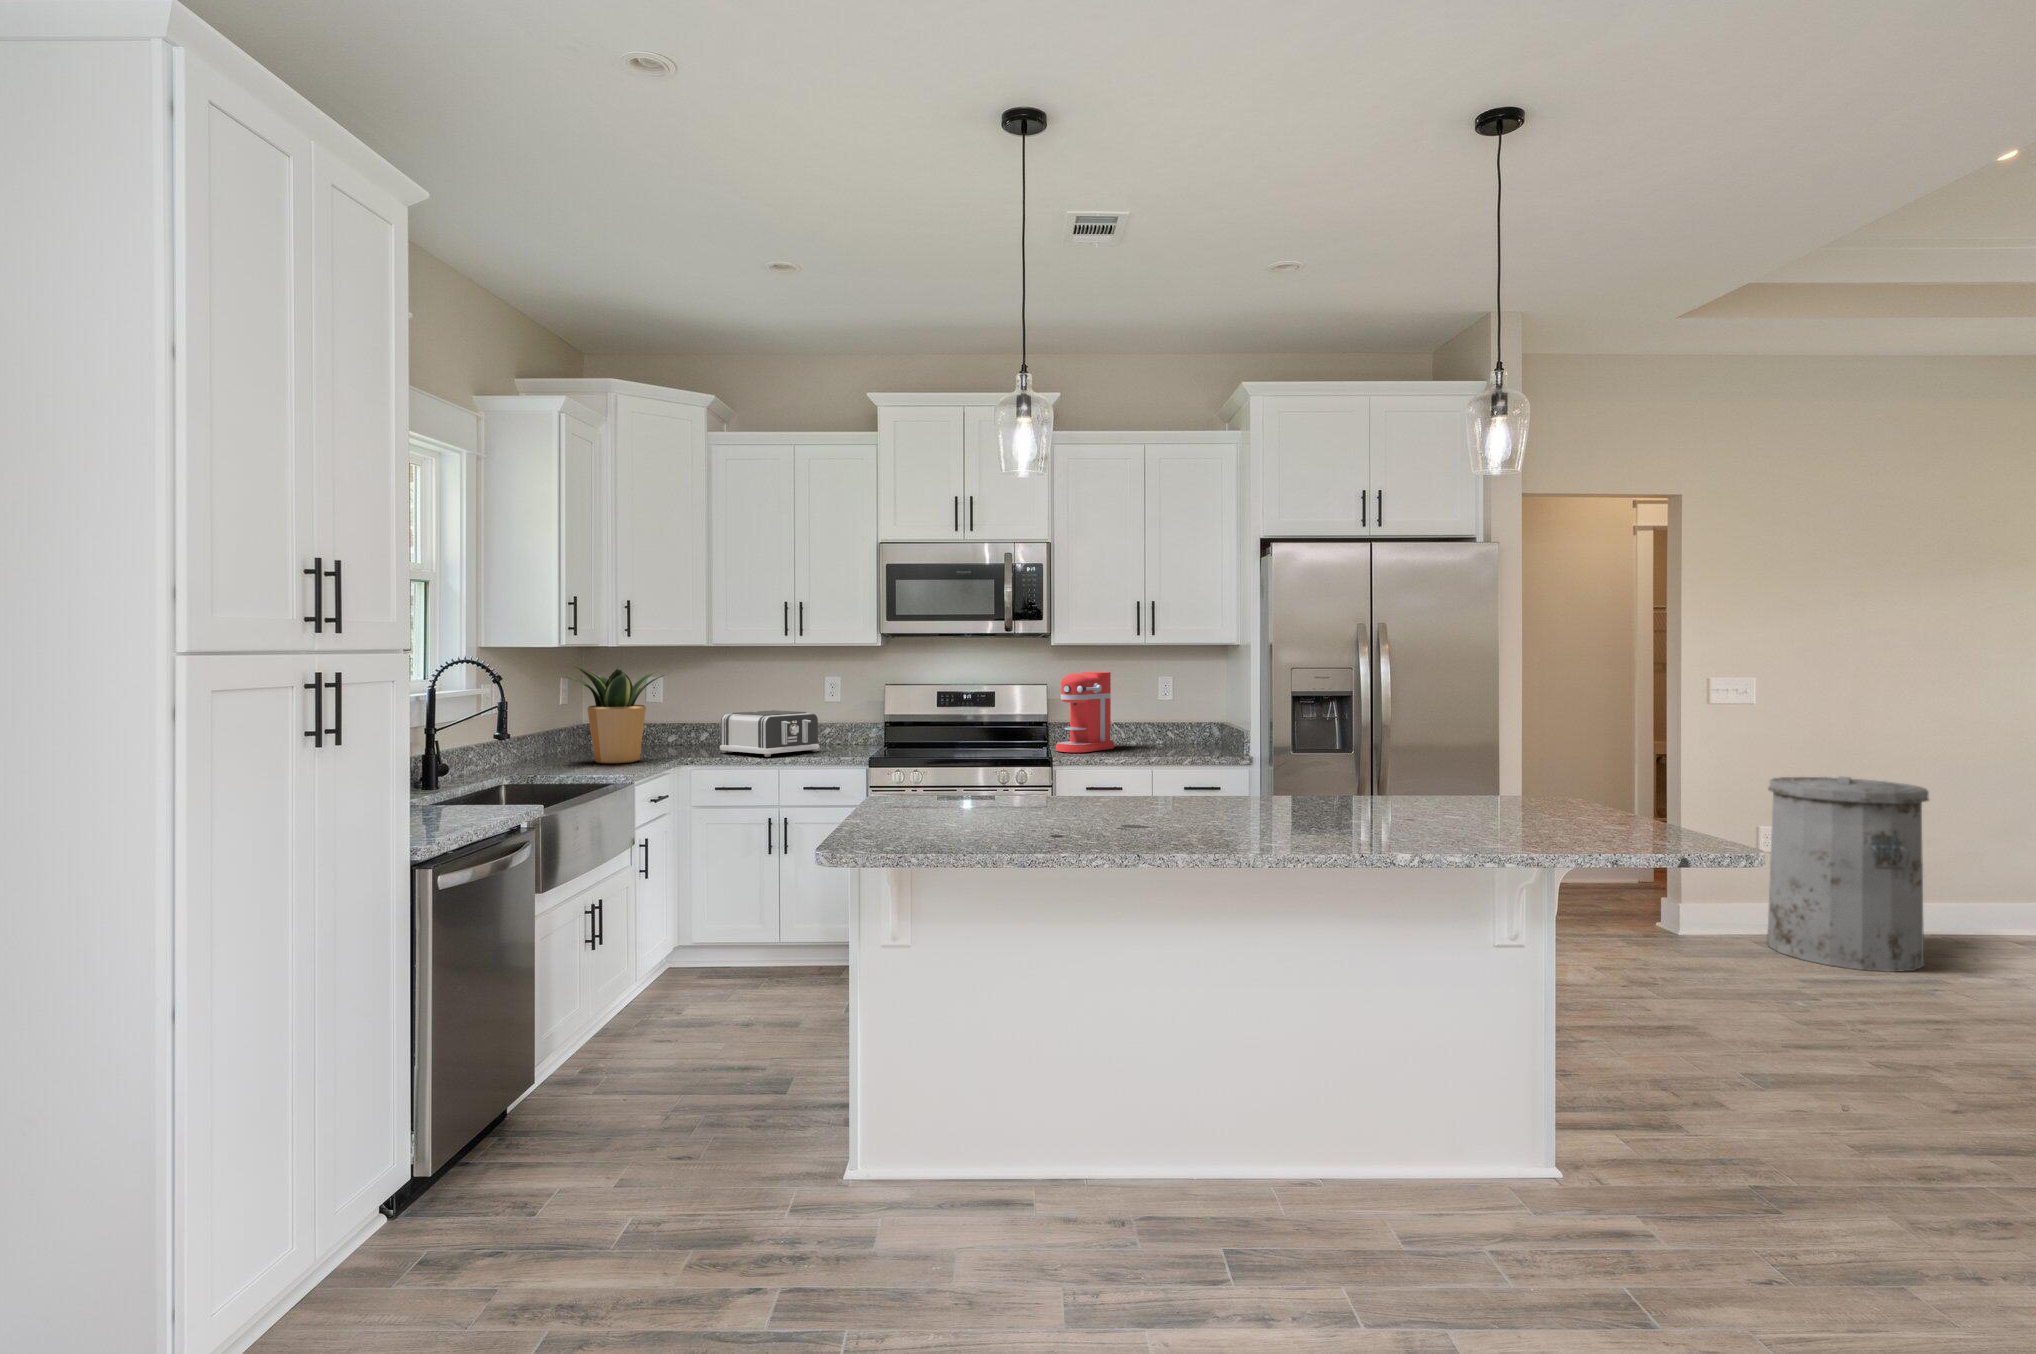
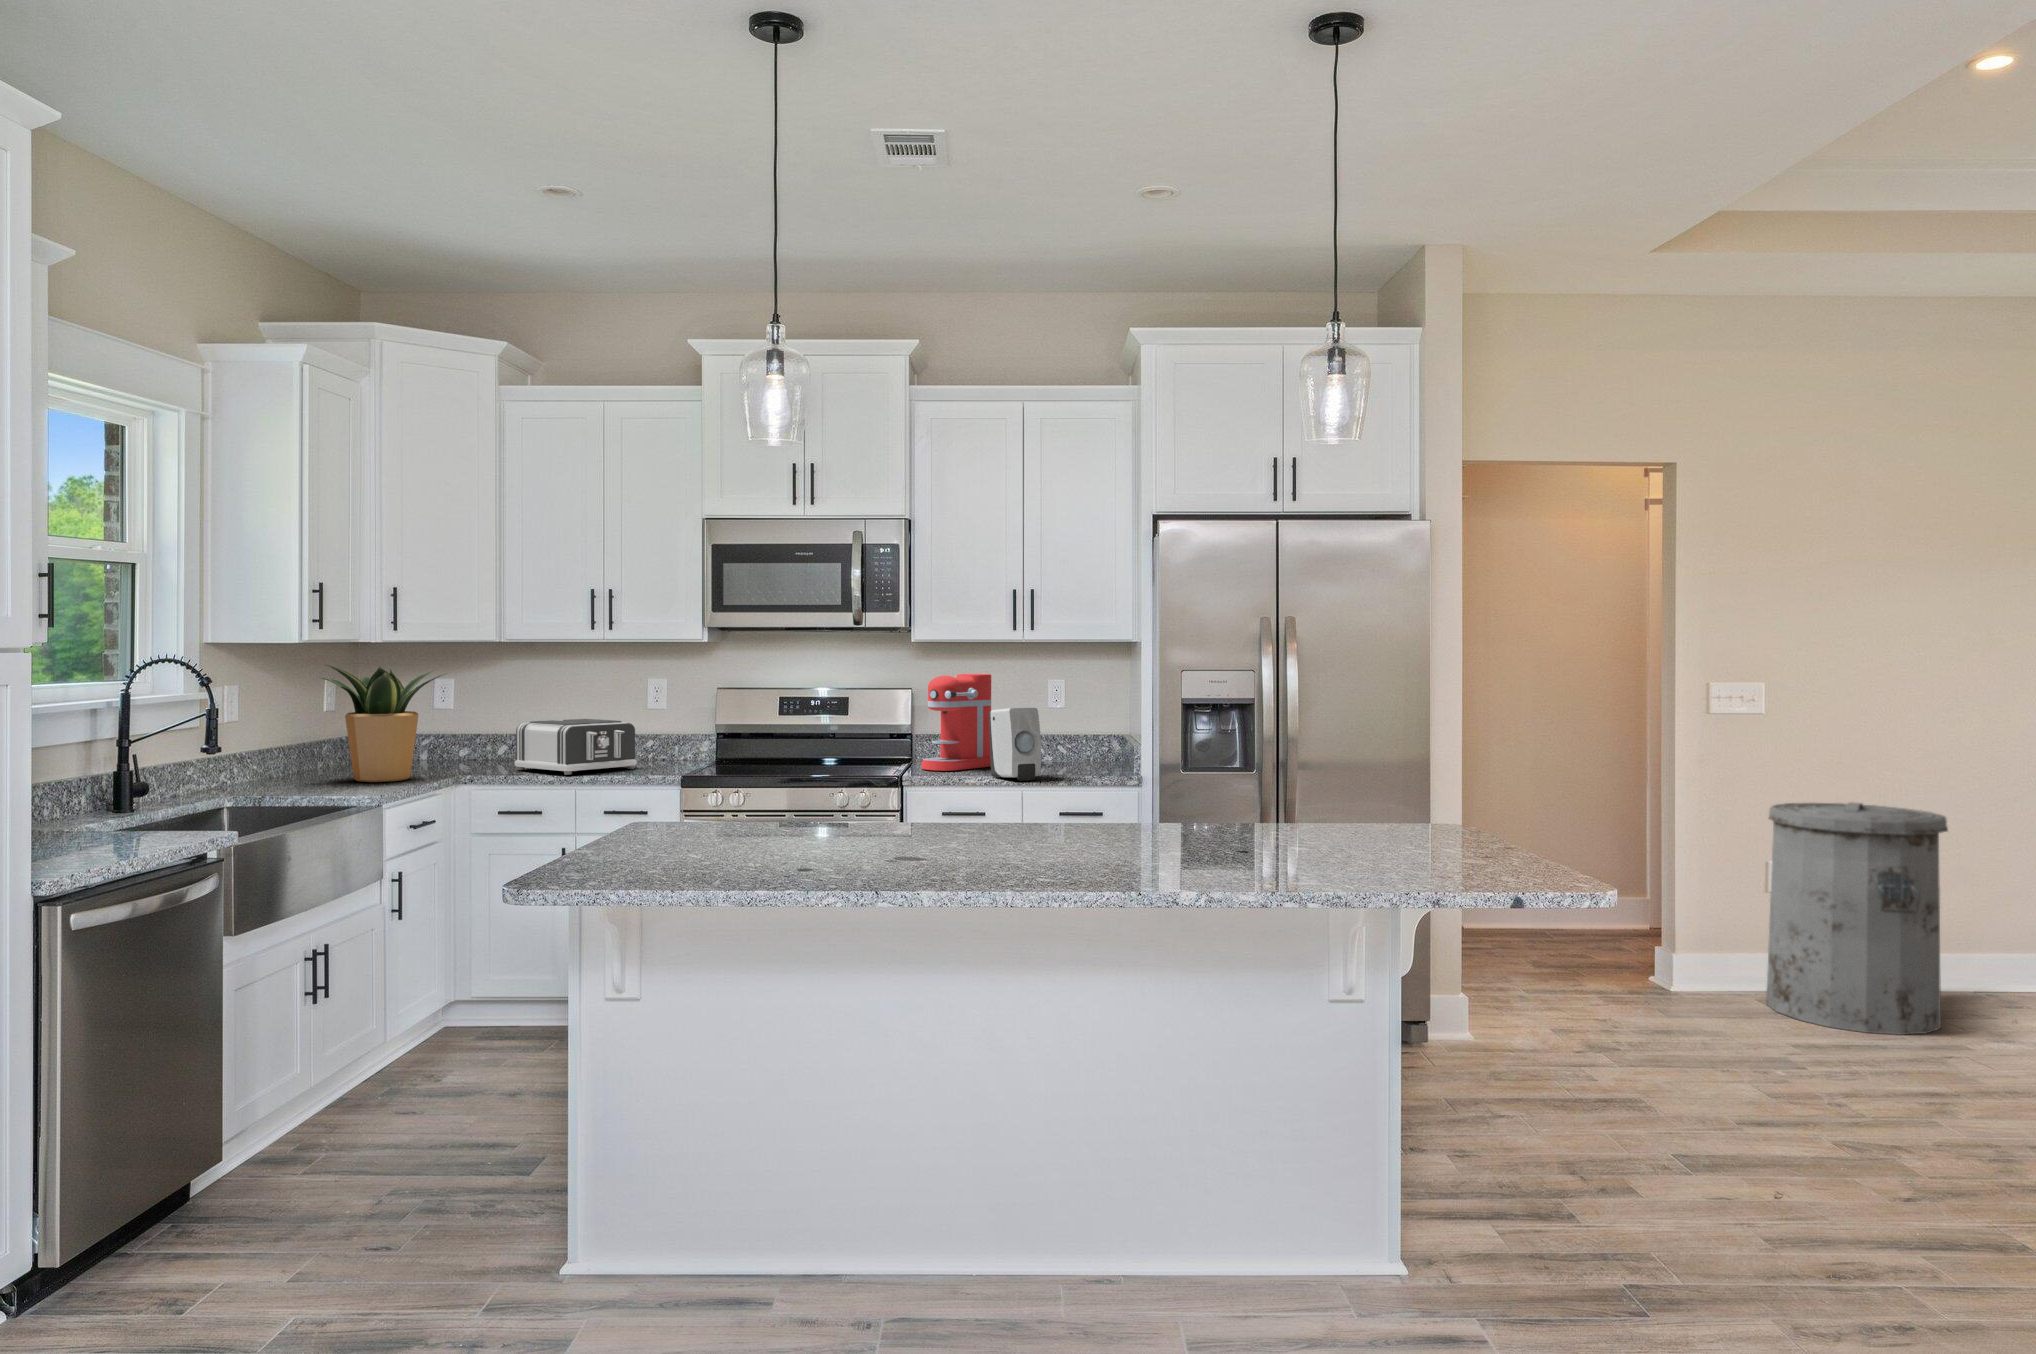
soap dispenser: none [1117,700,1164,761] -> present [989,708,1041,781]

